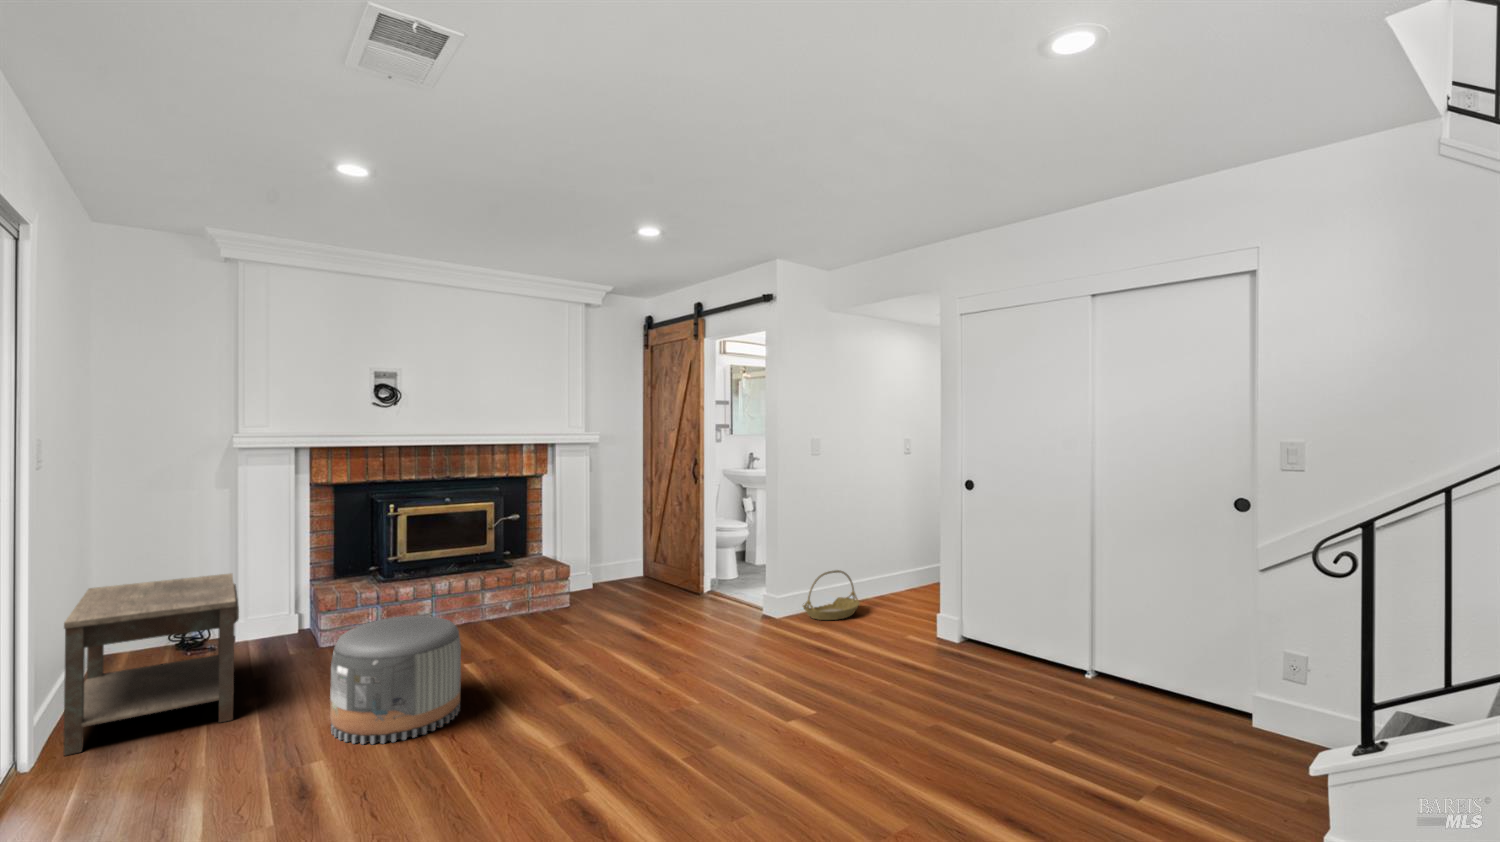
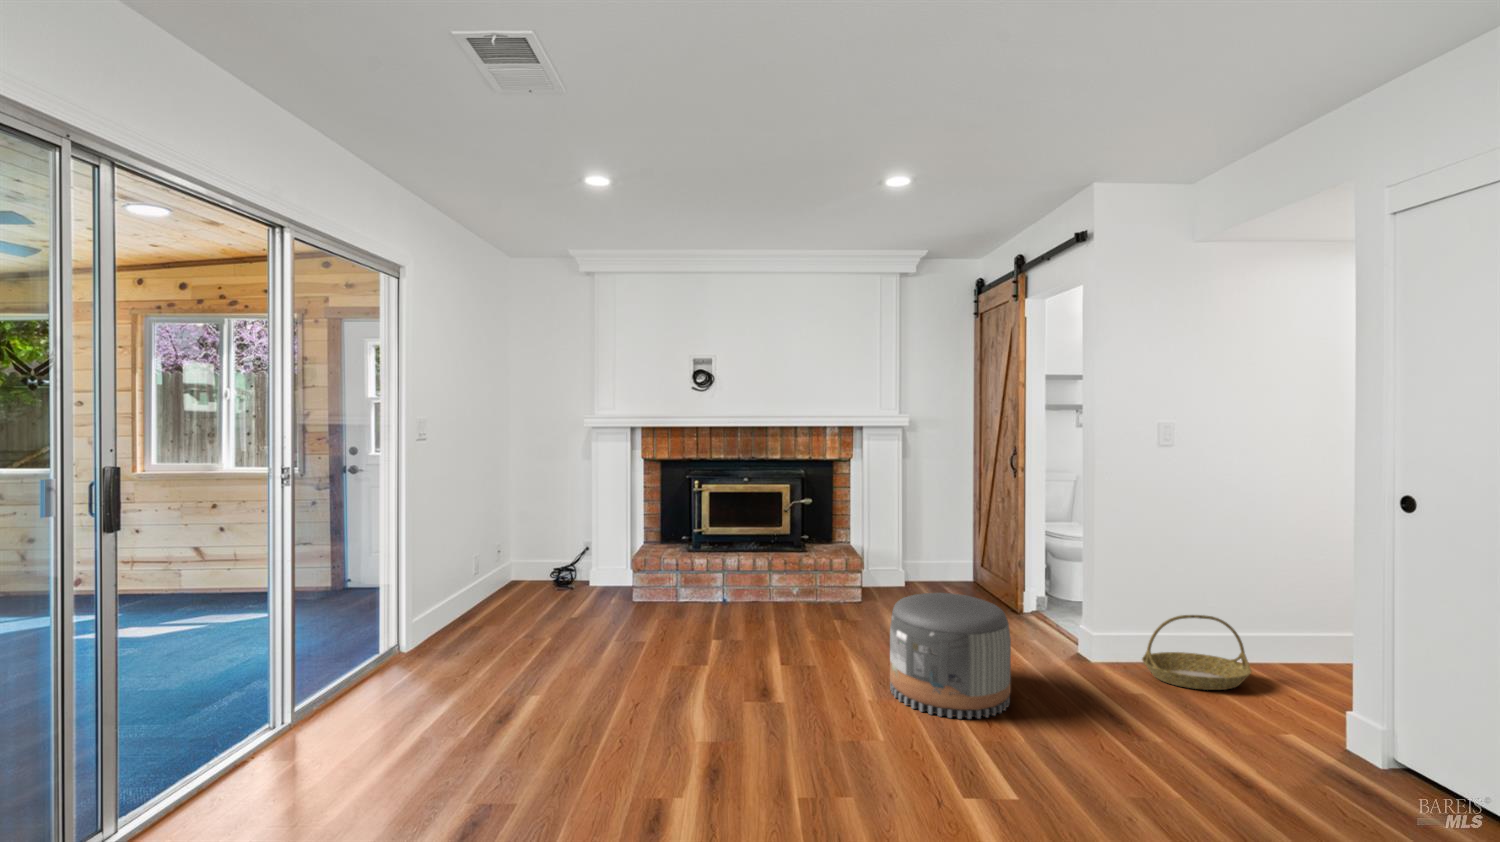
side table: present [64,573,239,755] -> none [432,526,566,643]
pouf: present [330,616,461,744] -> present [890,593,1011,719]

